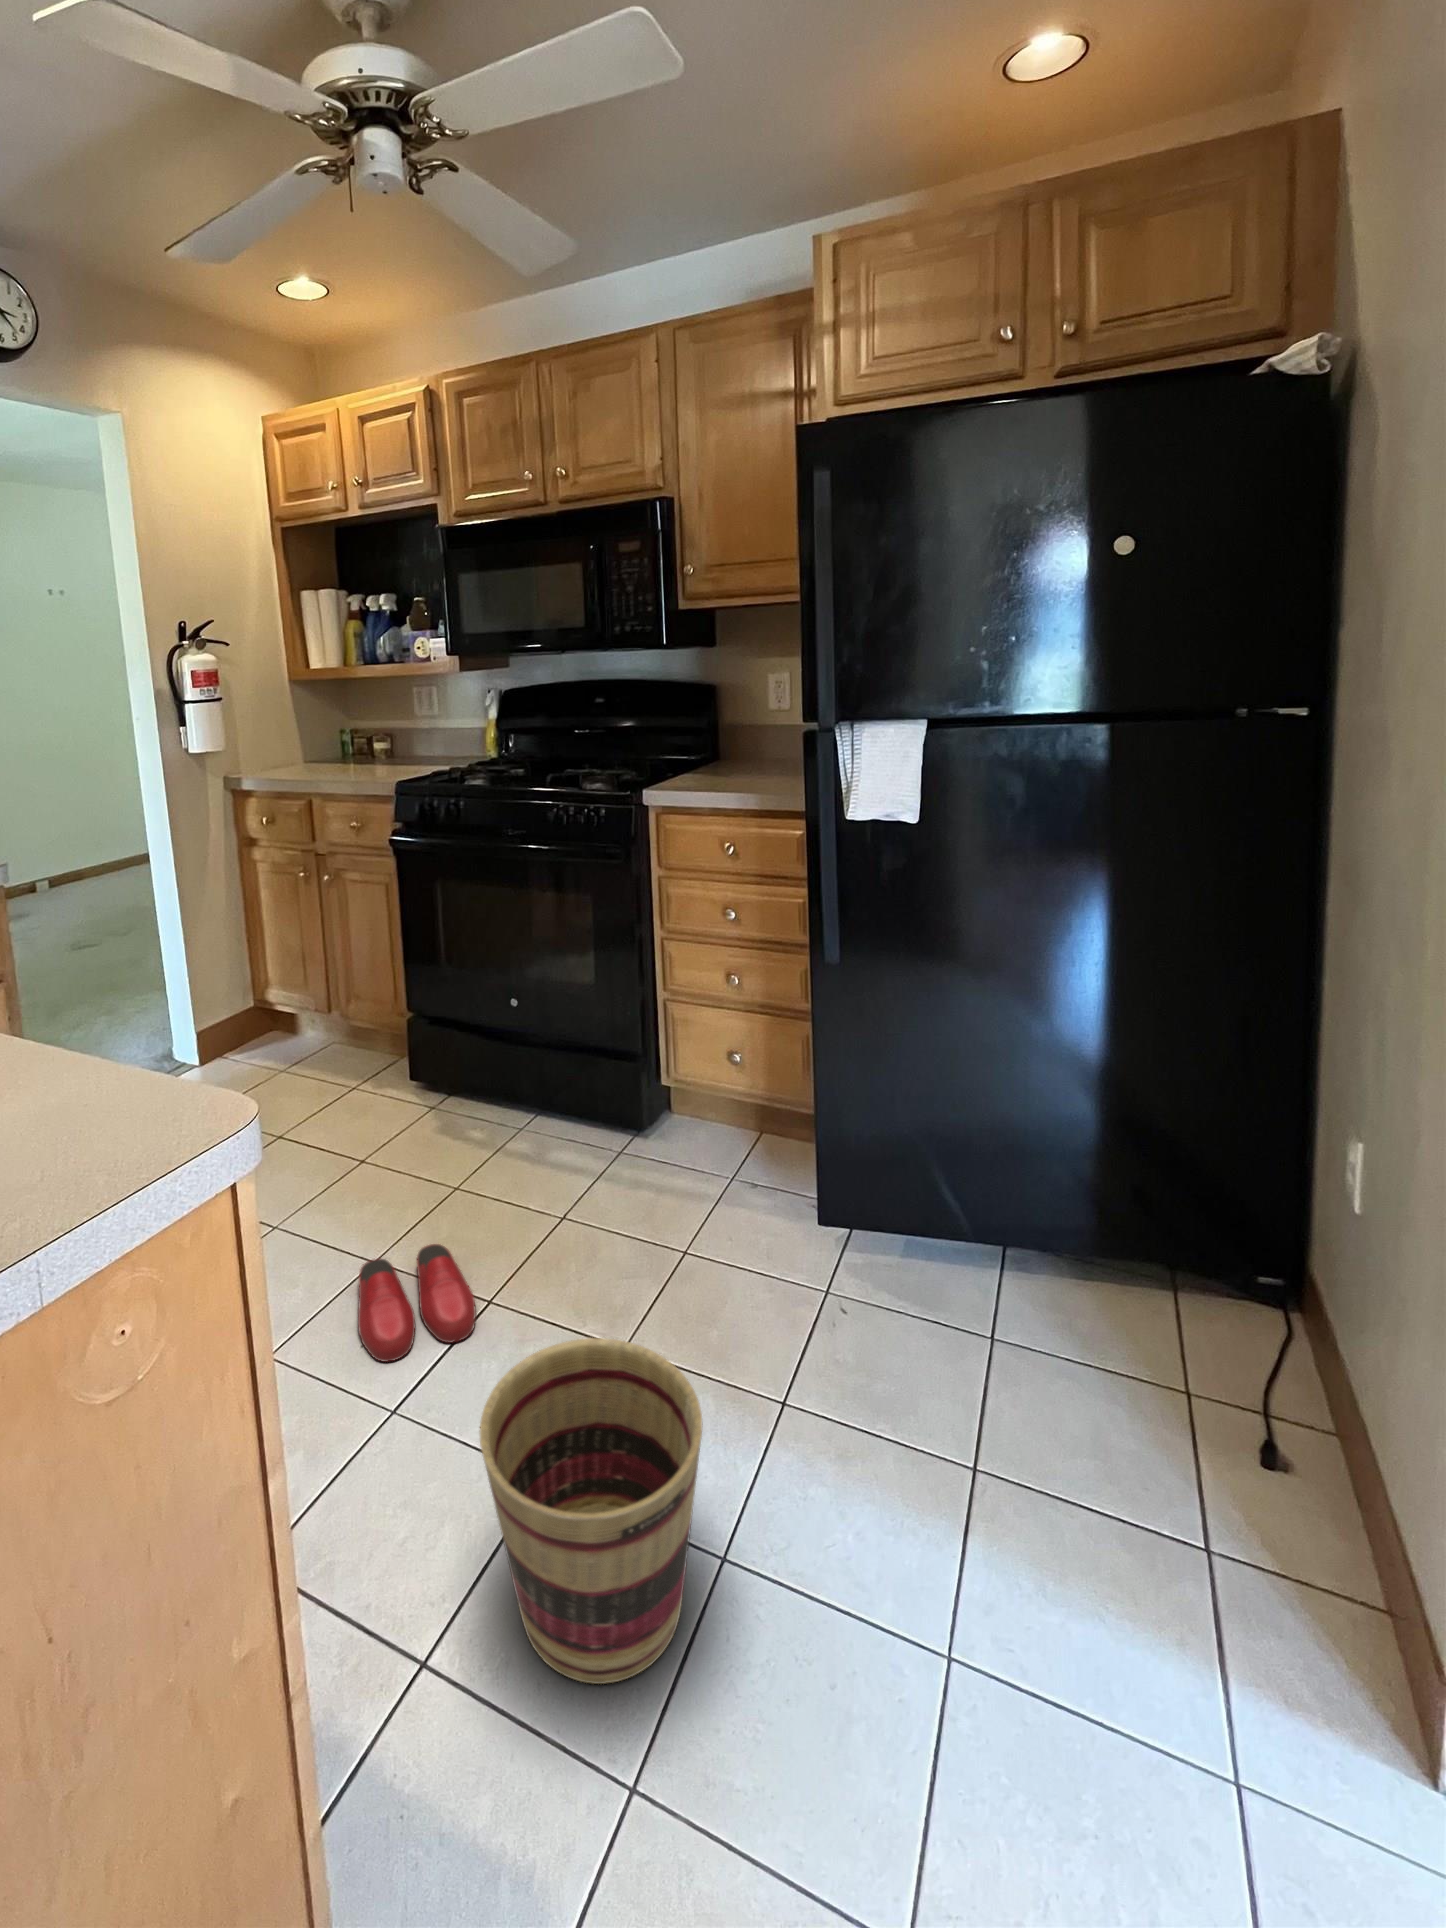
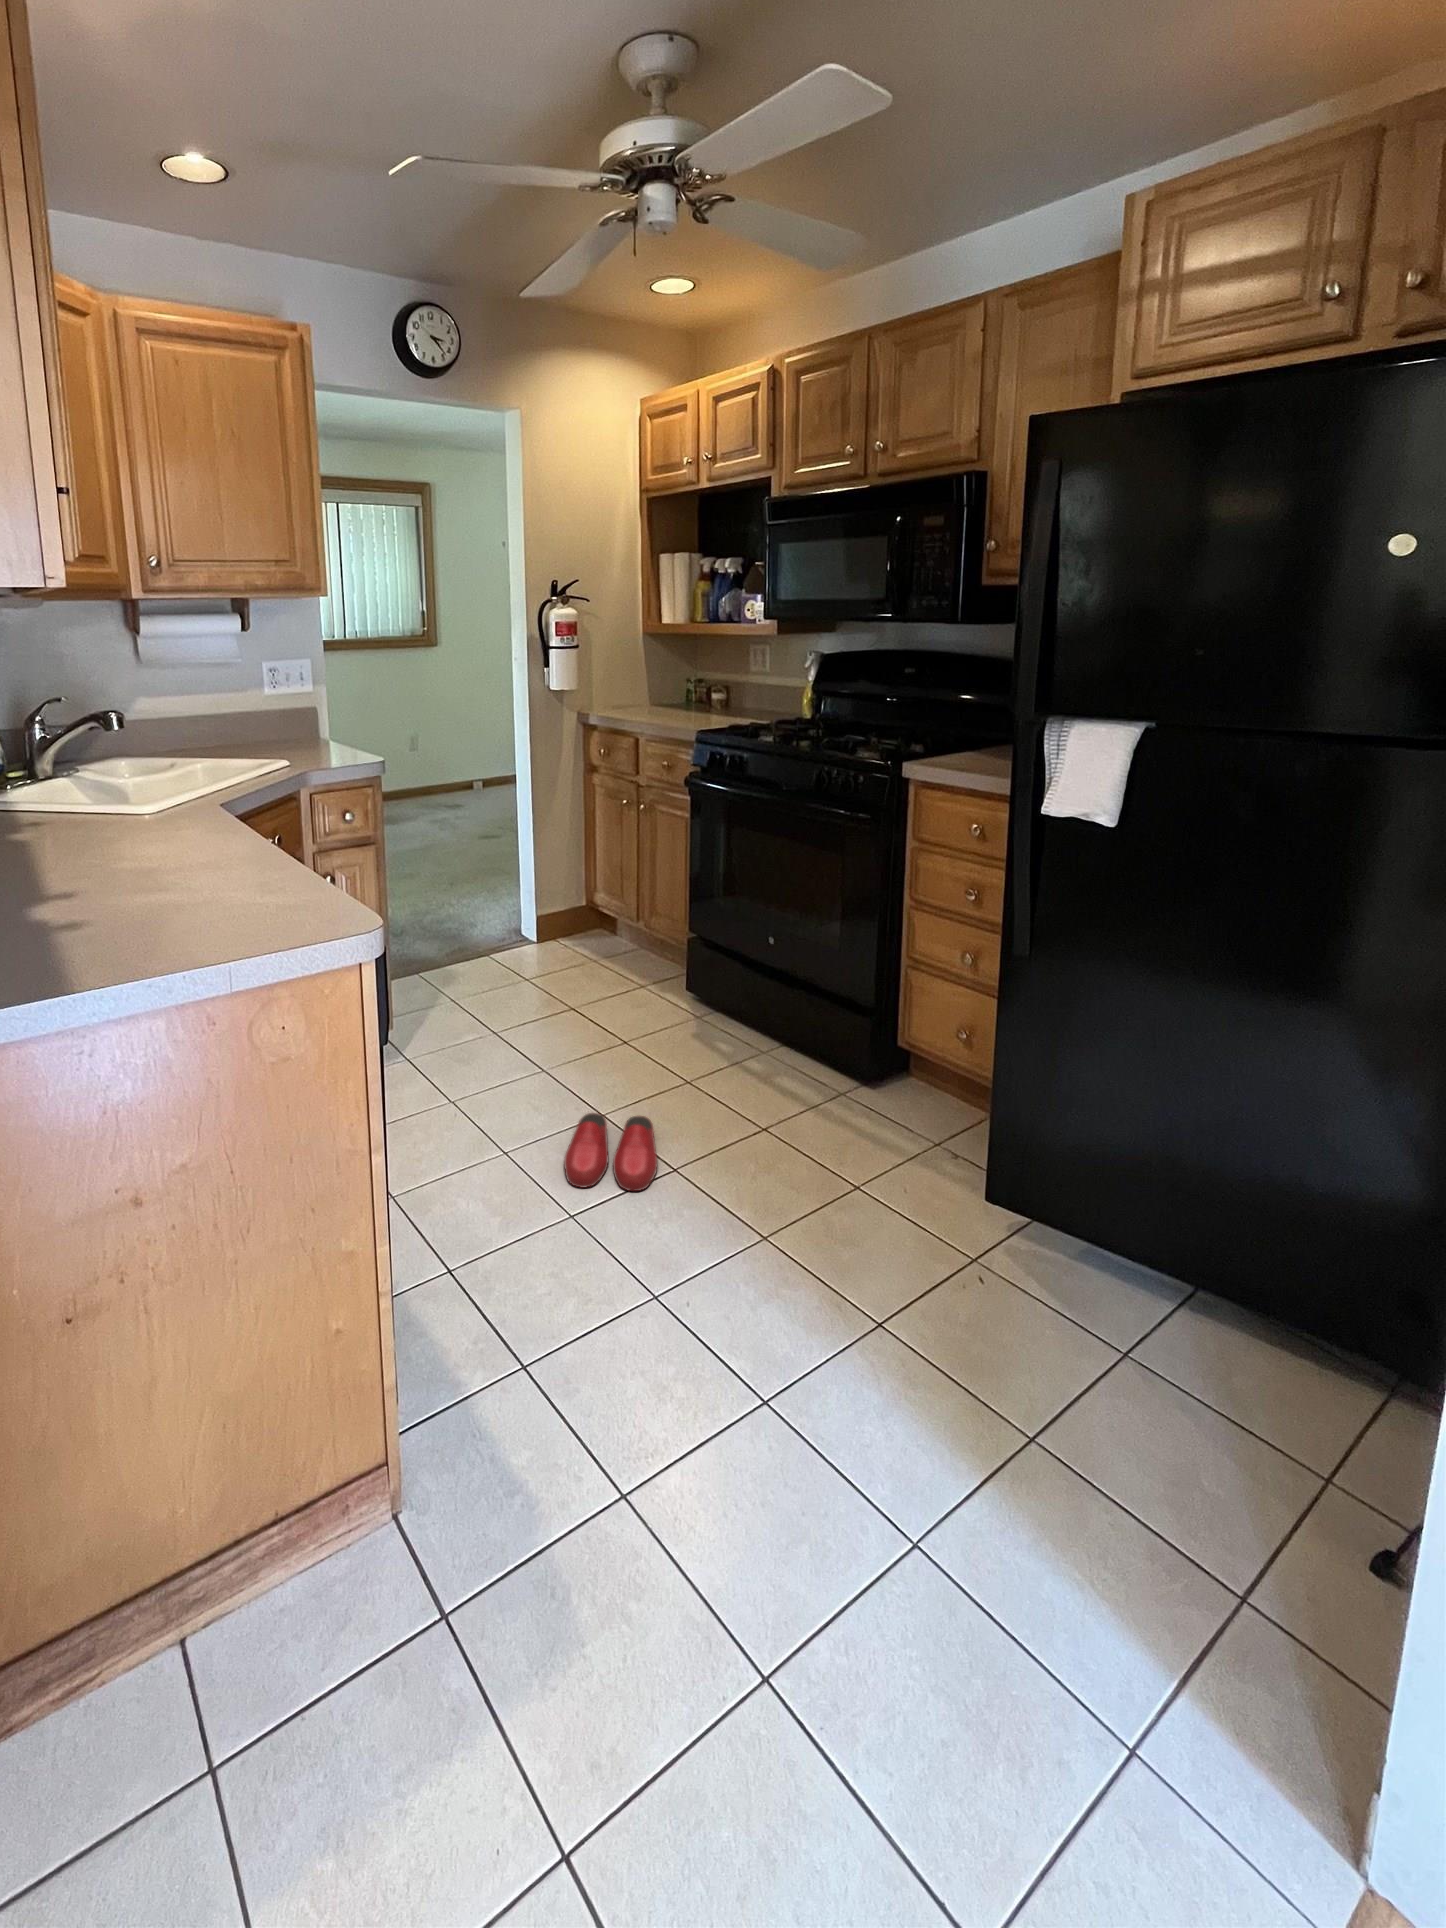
basket: present [480,1338,702,1684] -> none [563,1201,741,1454]

